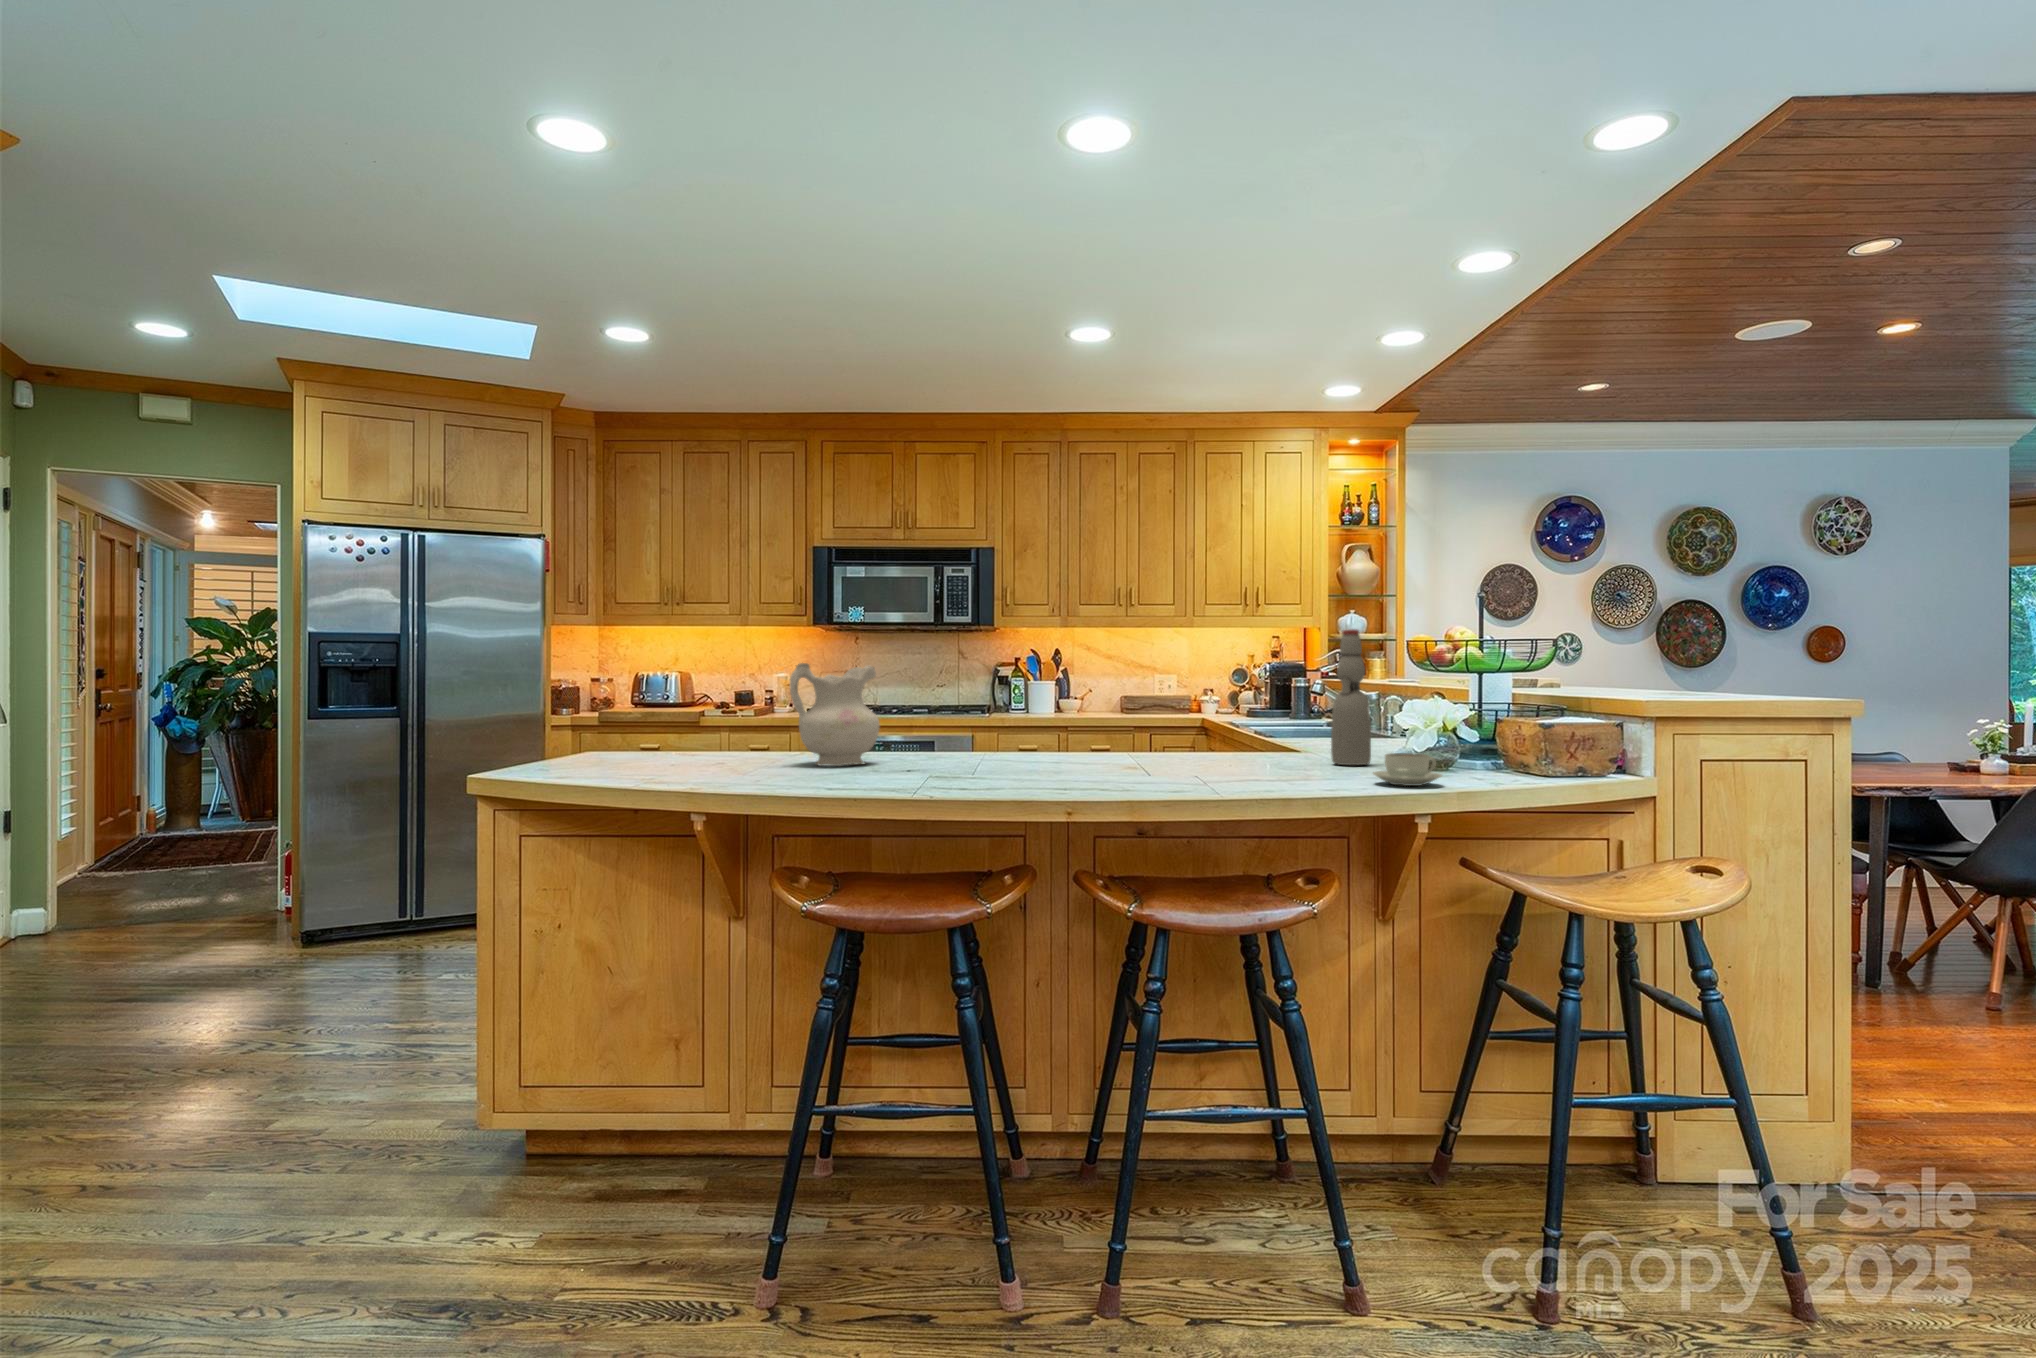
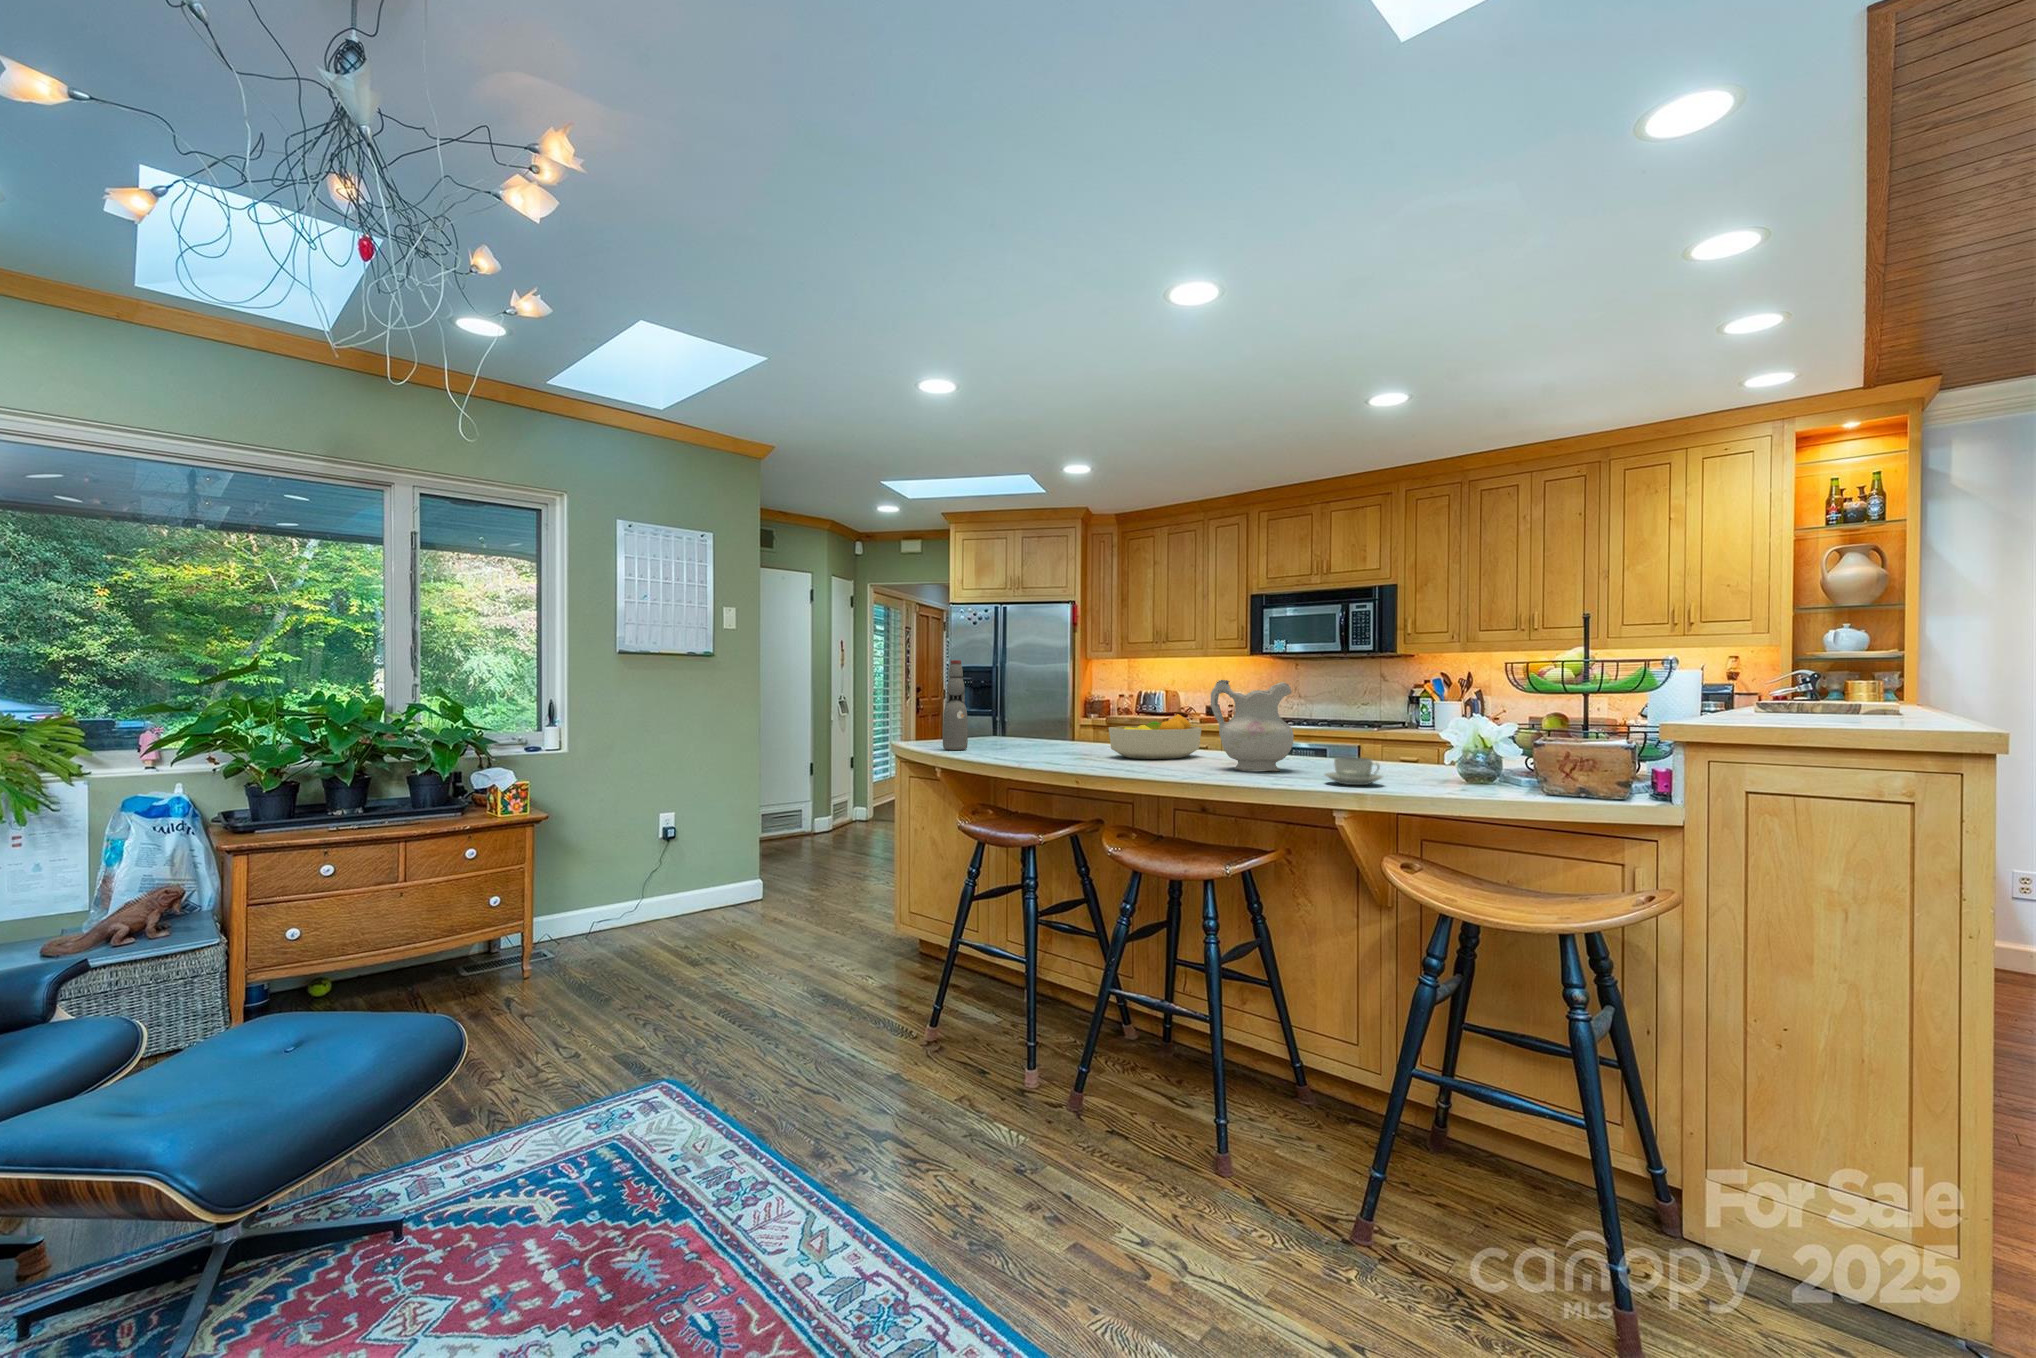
bottle: present [1331,629,1371,765] -> present [943,660,968,750]
ceramic pitcher: present [789,663,879,766] -> present [1211,680,1294,771]
fruit bowl: none [971,708,1083,774] -> present [1109,714,1202,759]

